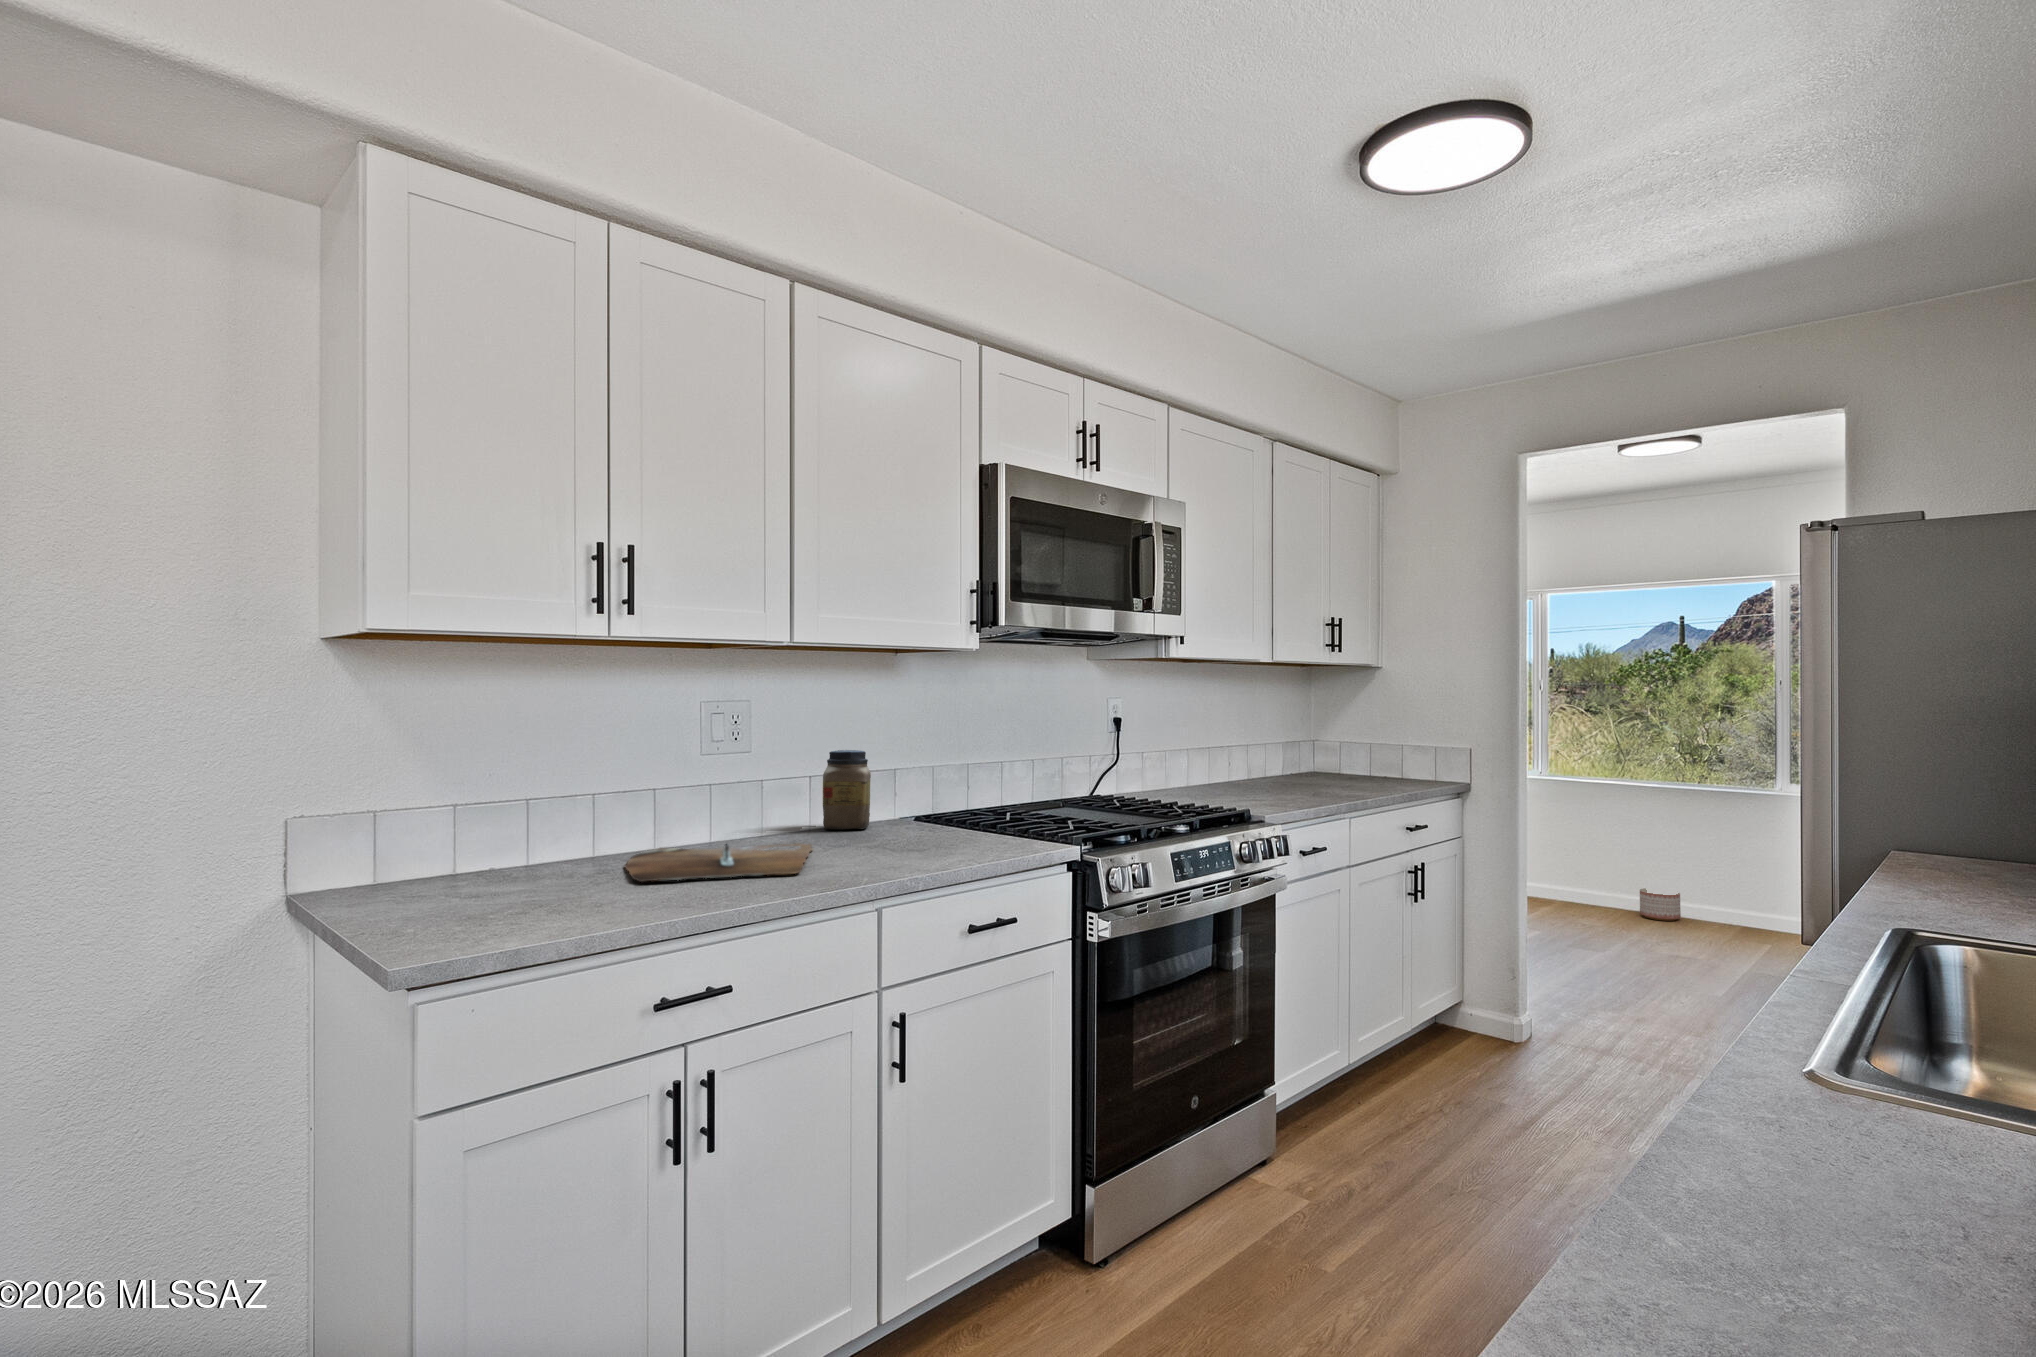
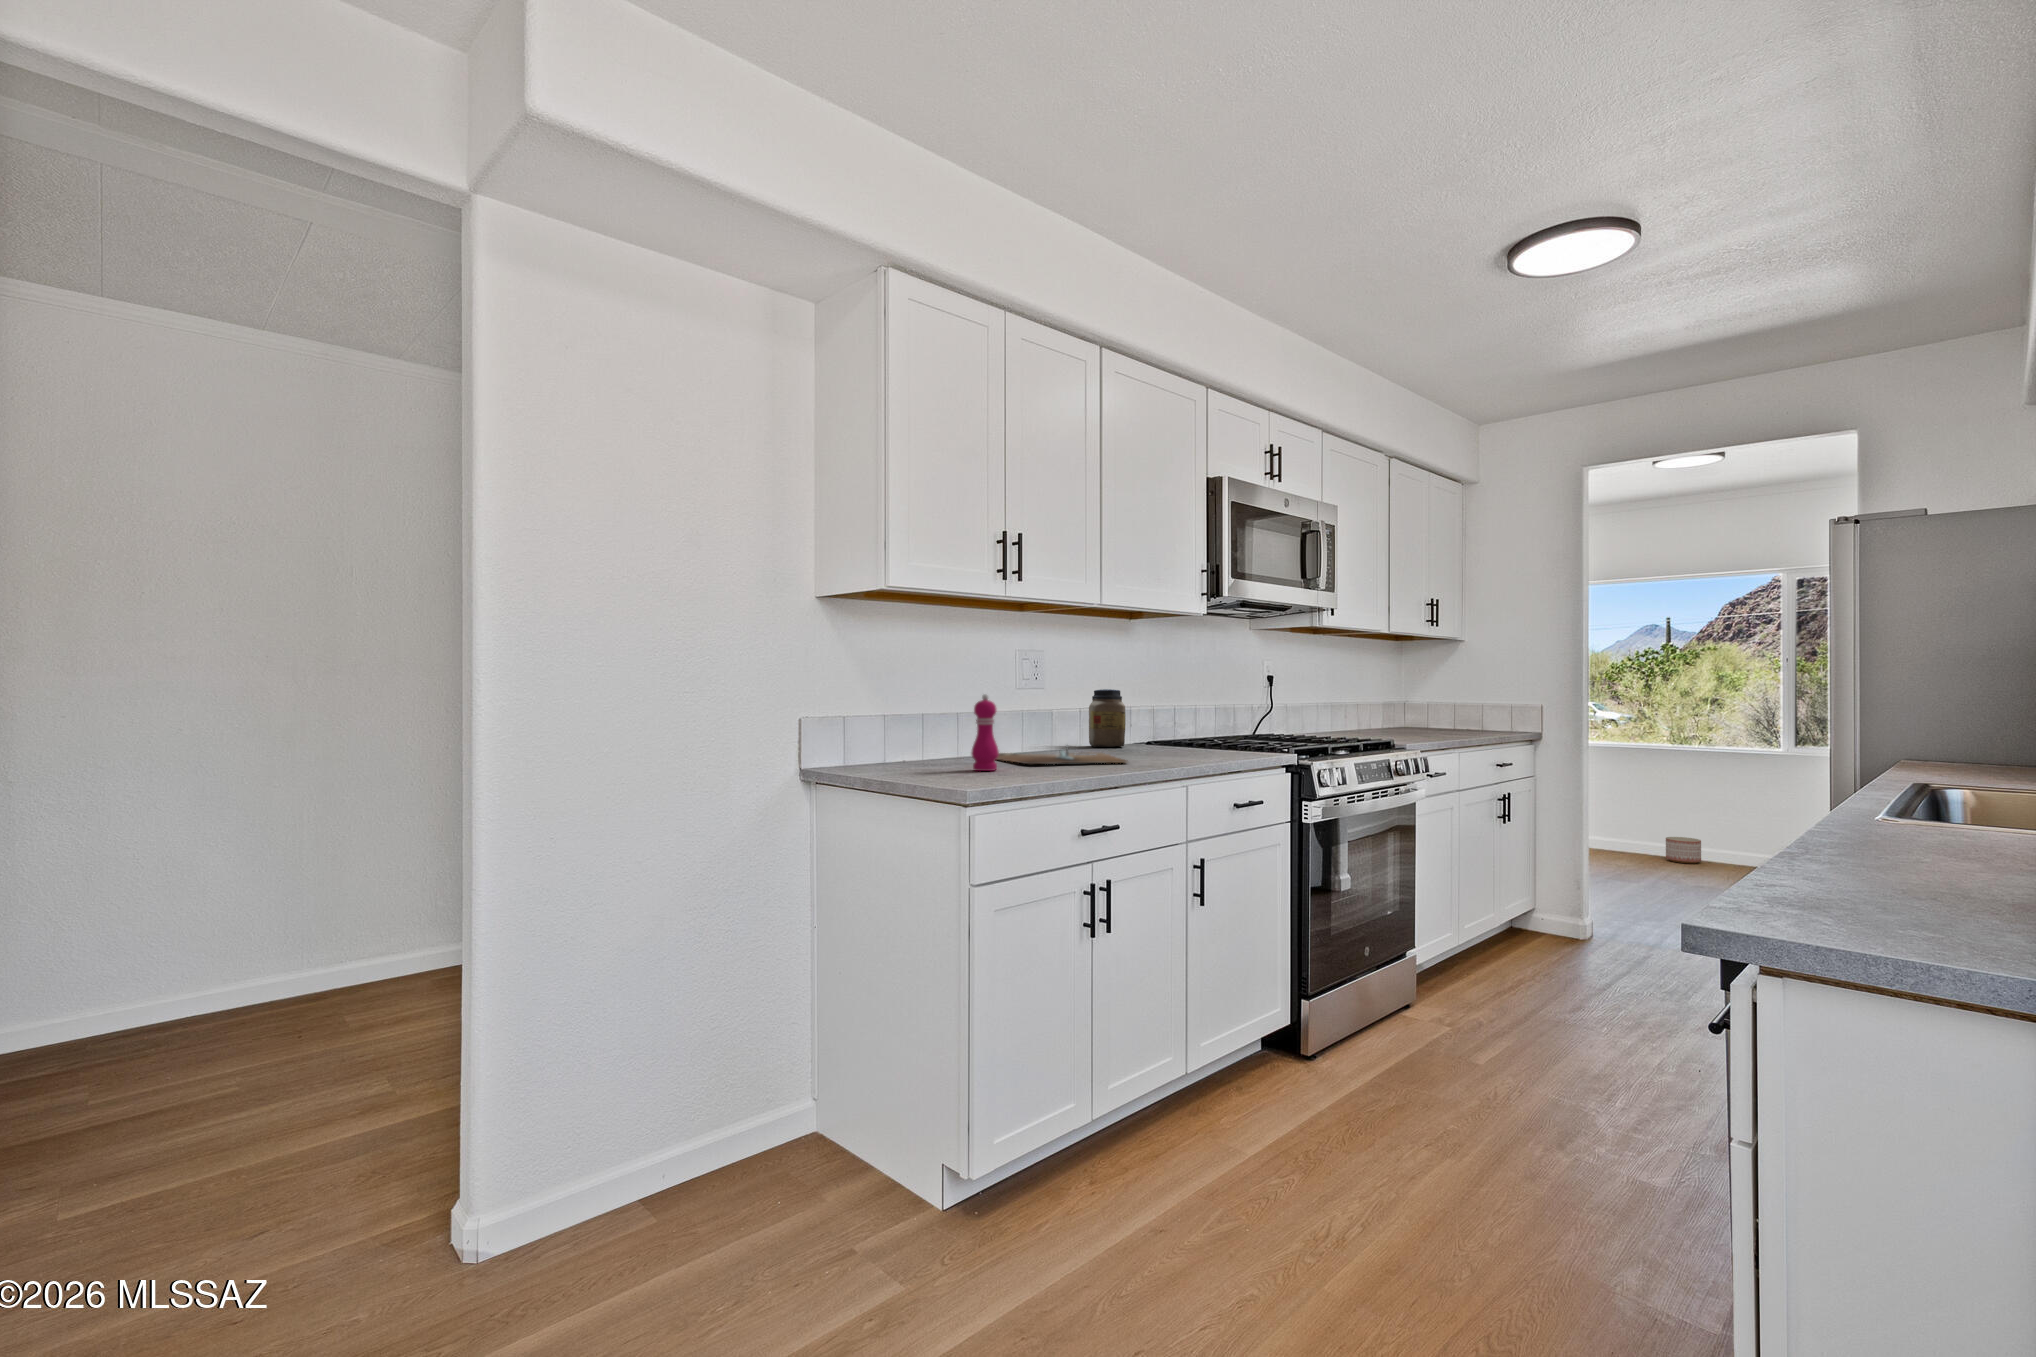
pepper mill: none [526,783,572,901] -> present [971,694,999,771]

